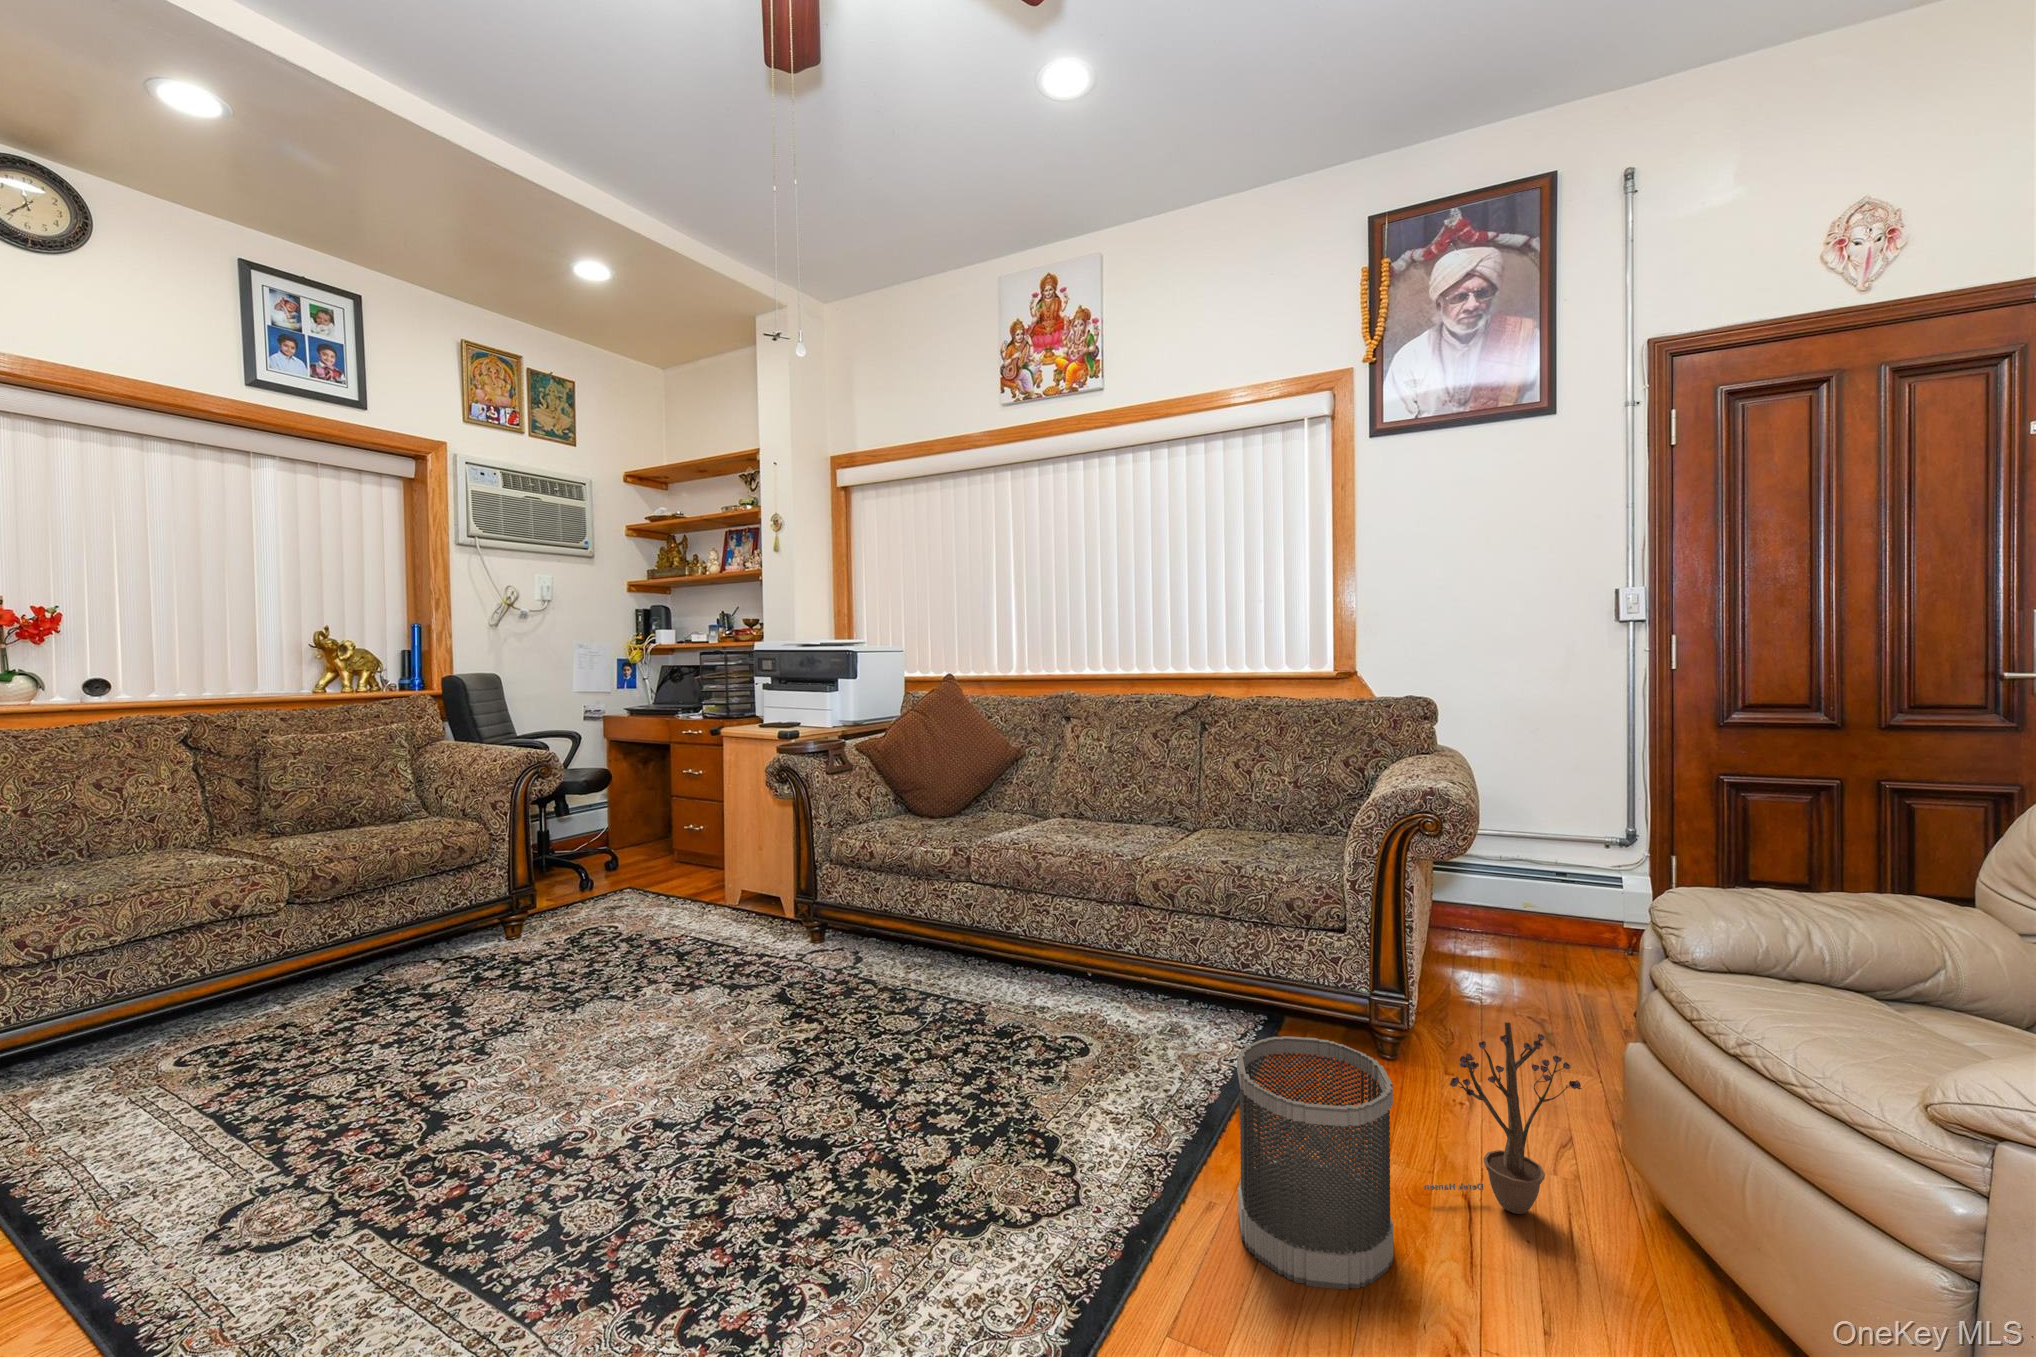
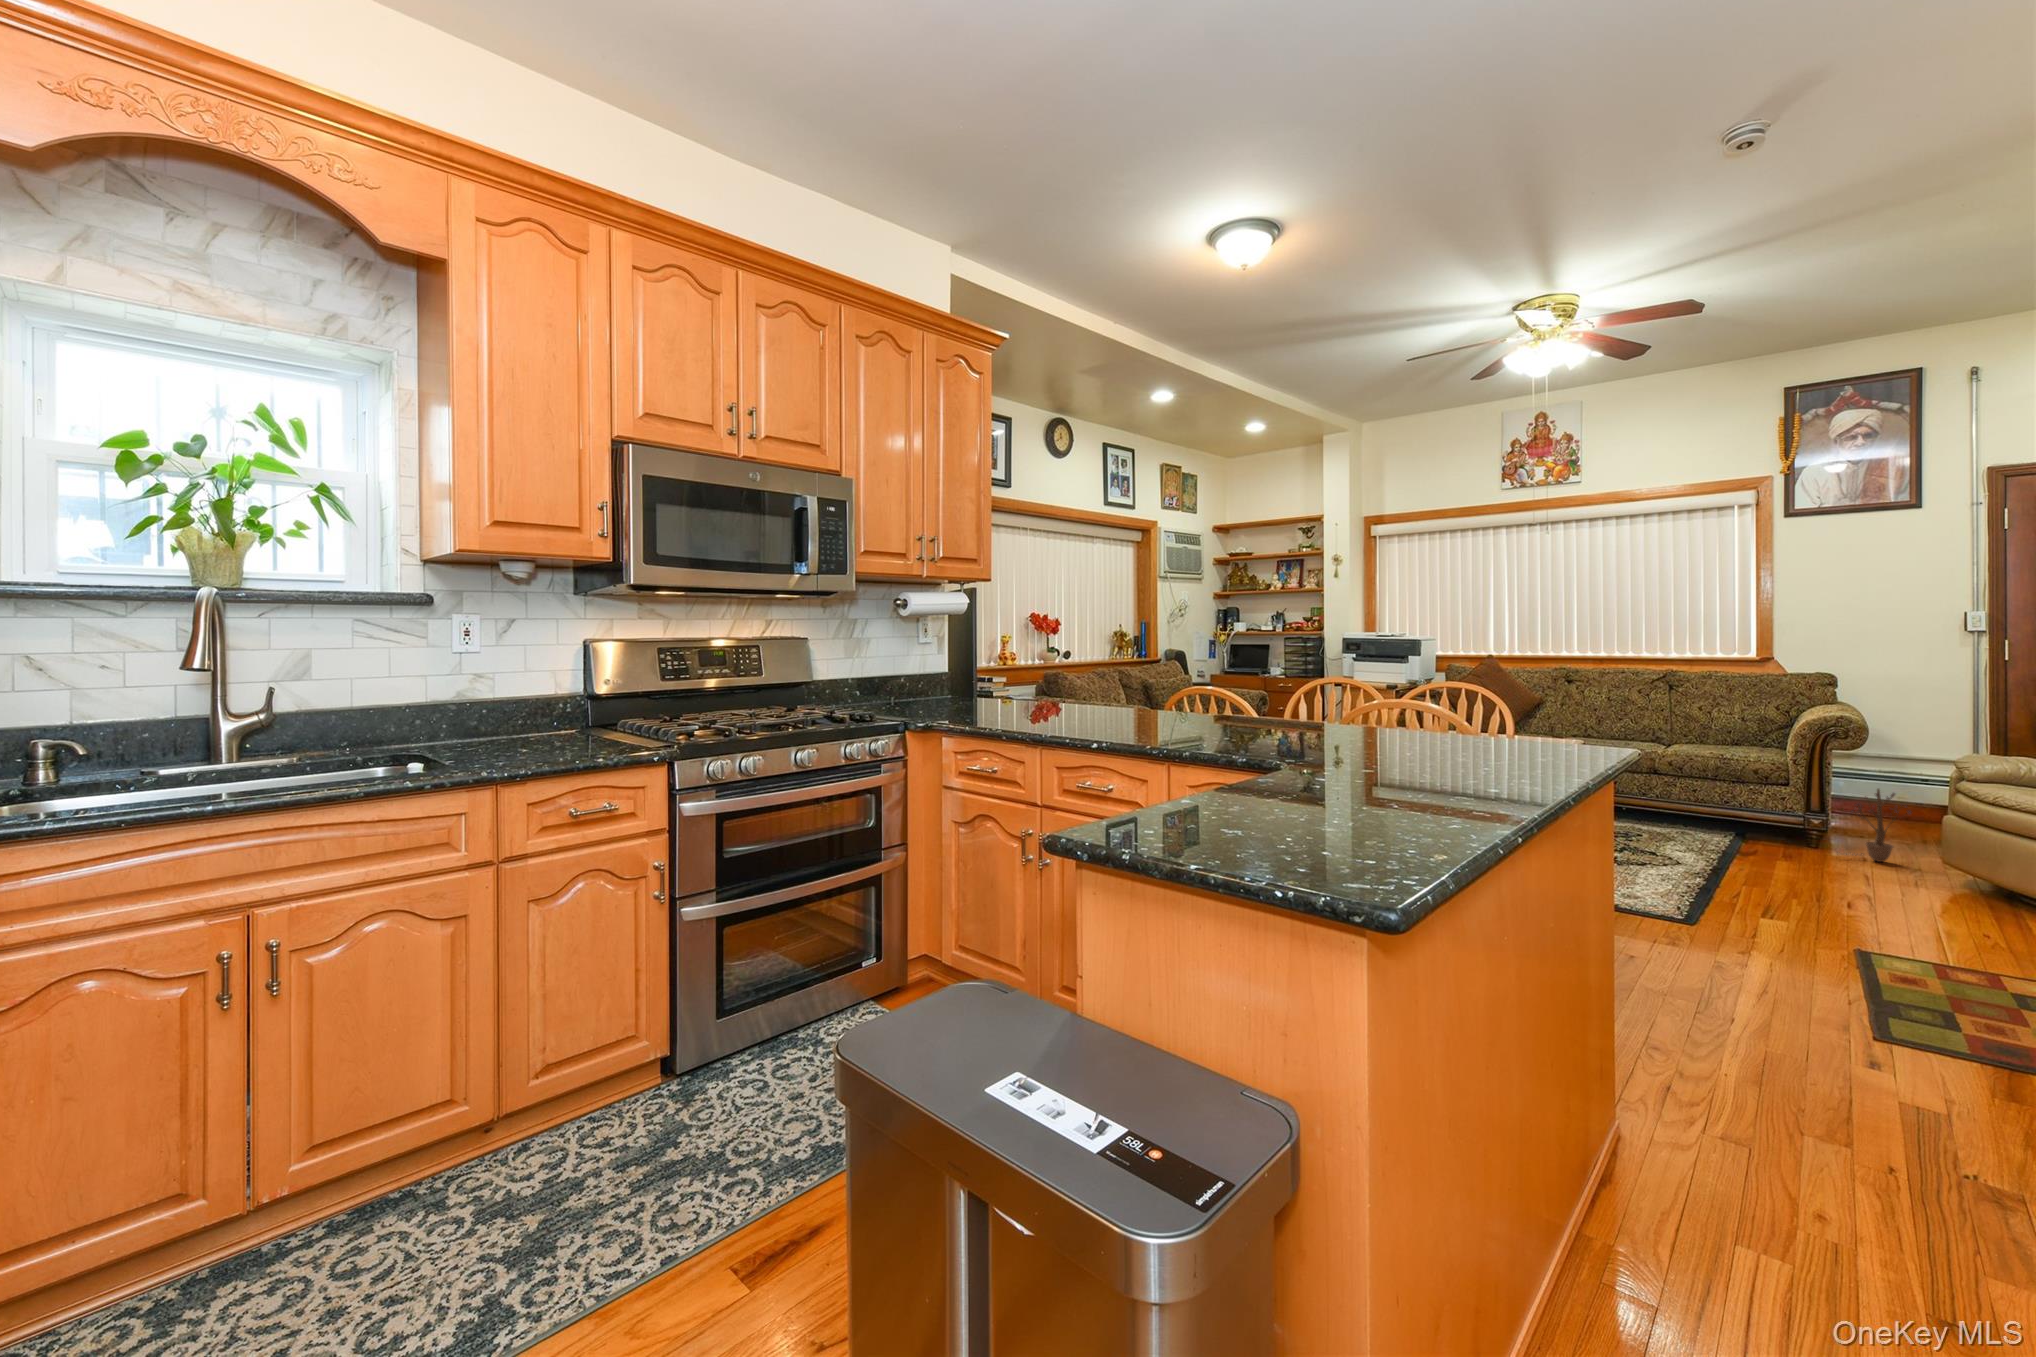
wastebasket: present [1237,1036,1393,1289] -> none [1751,793,1827,867]

